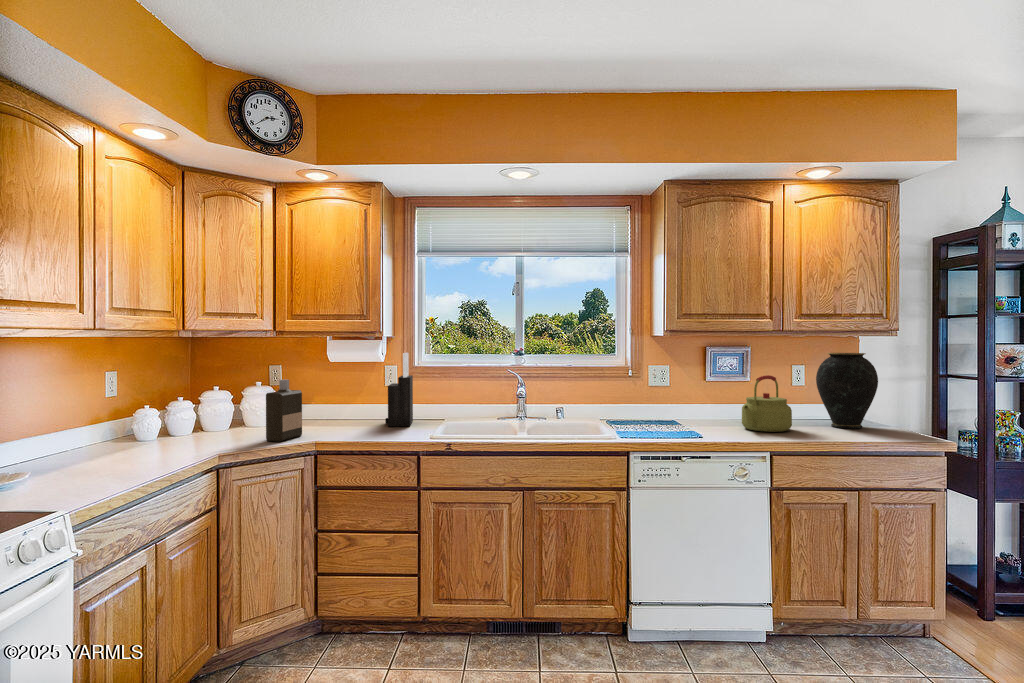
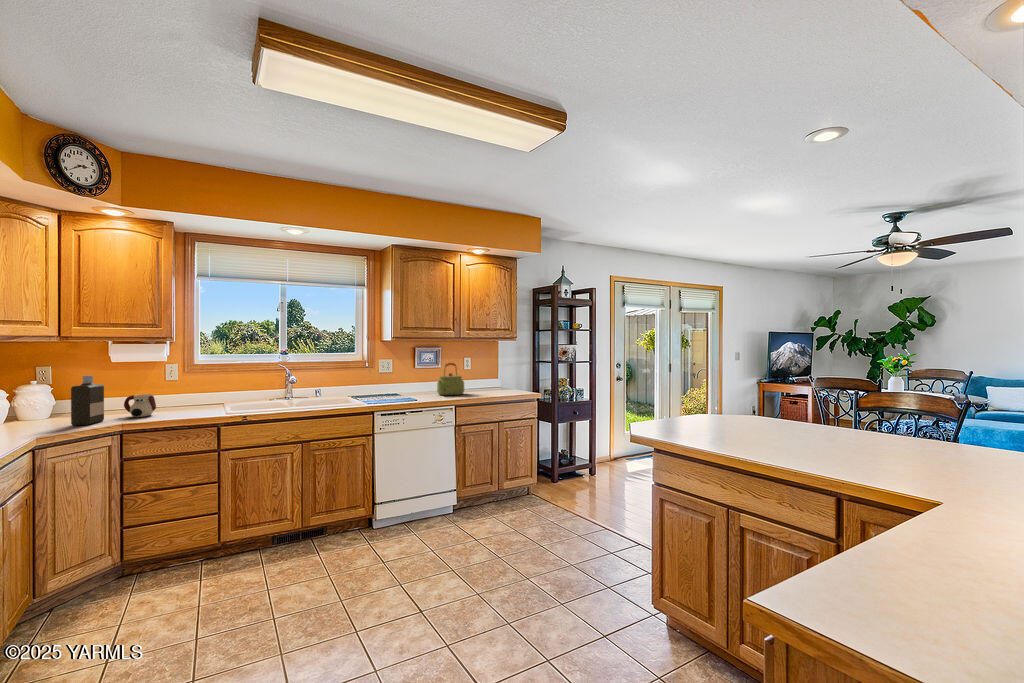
knife block: present [385,353,413,426] -> none [175,354,200,411]
vase: present [816,353,878,429] -> none [477,349,507,391]
mug: none [327,404,359,433] -> present [124,394,156,417]

